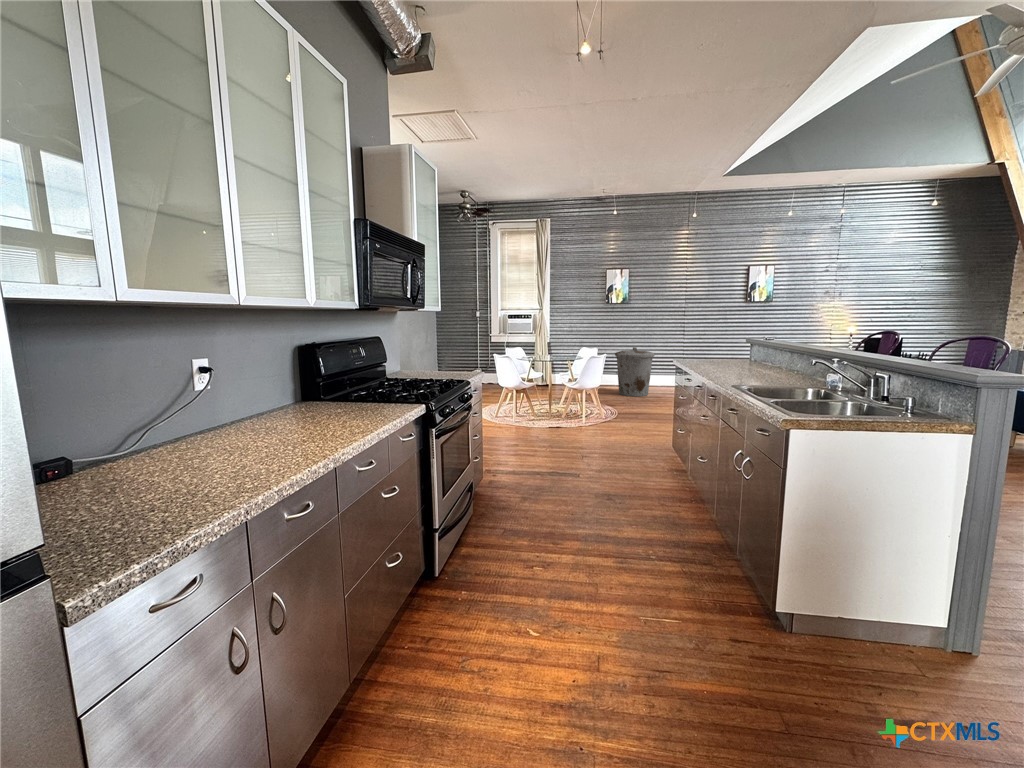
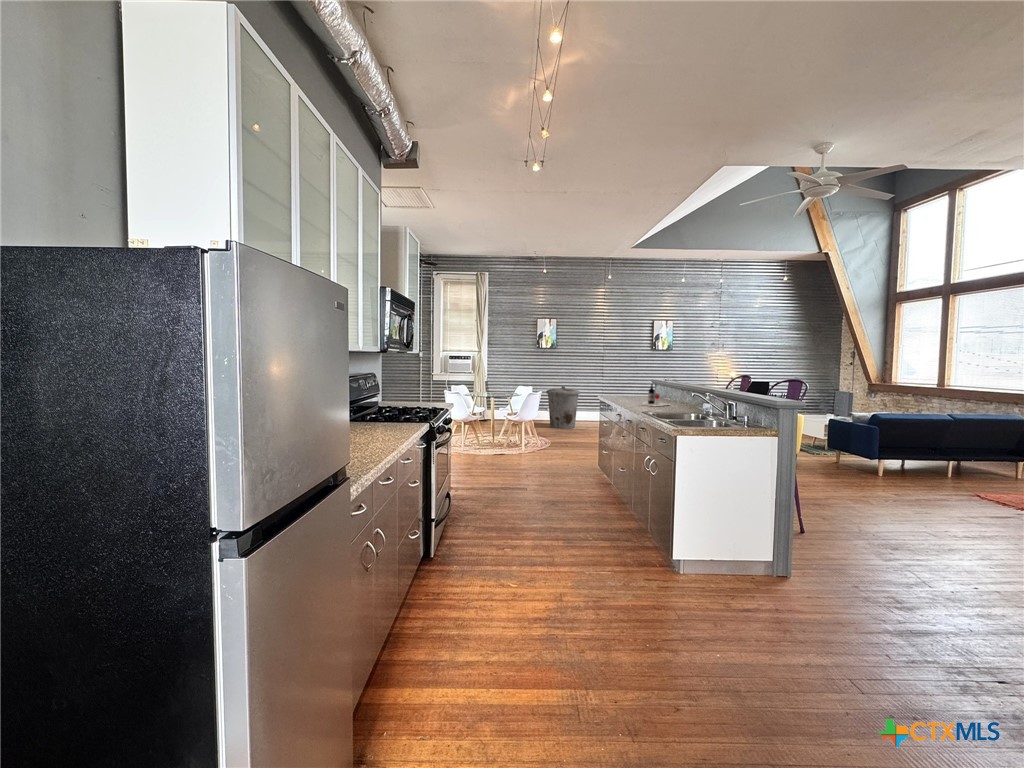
wine bottle: none [711,346,775,377] -> present [641,384,668,406]

